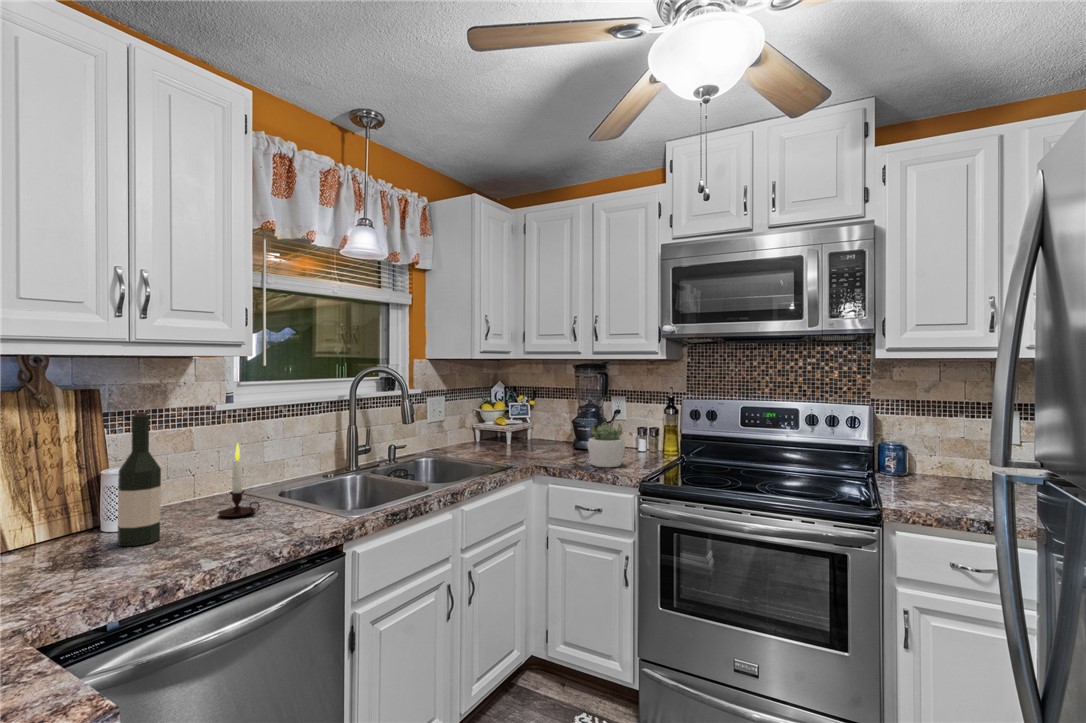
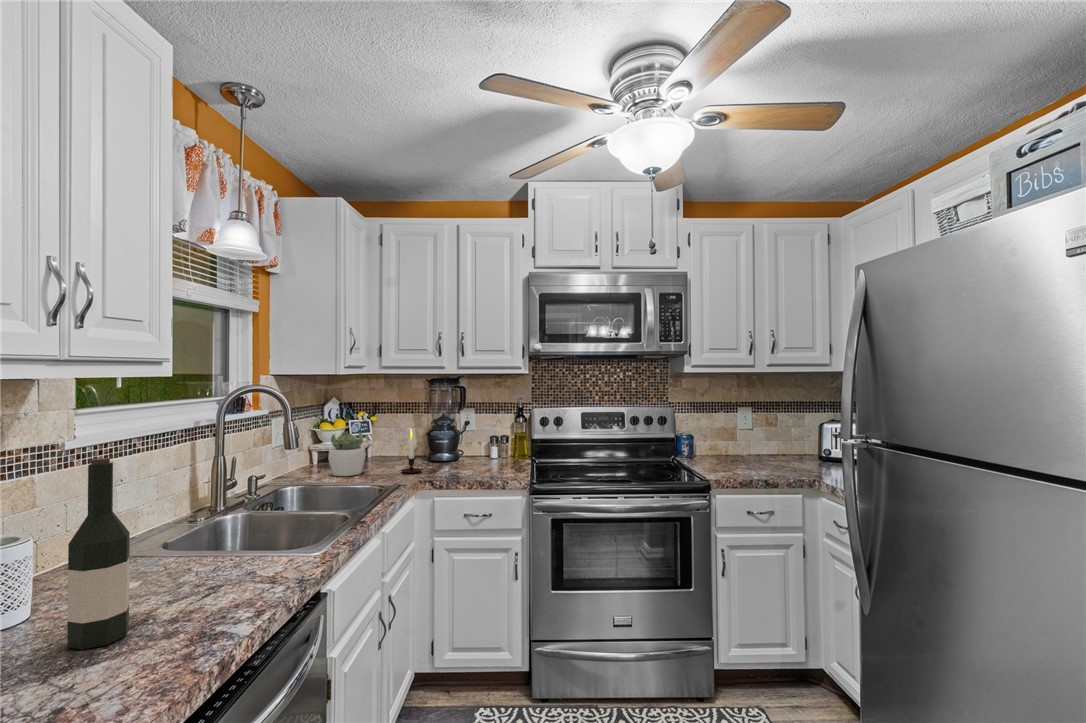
succulent plant: present [588,422,625,467] -> present [328,432,366,476]
candle: present [218,443,260,517] -> present [401,429,427,473]

